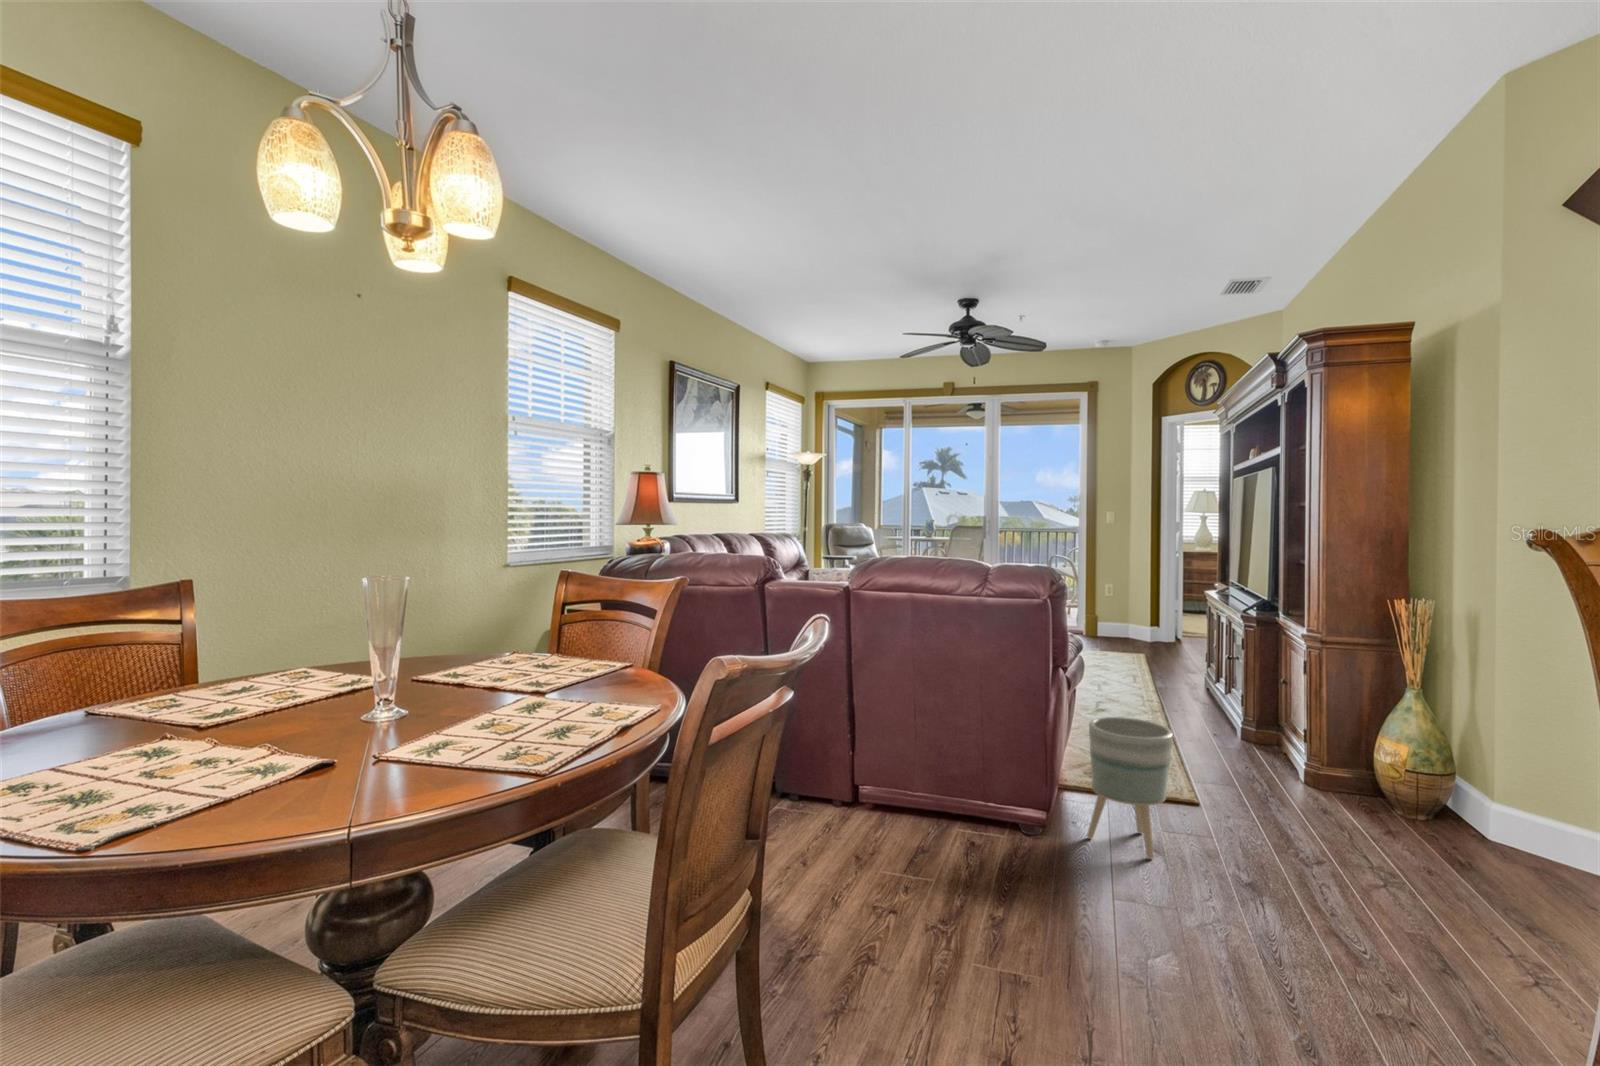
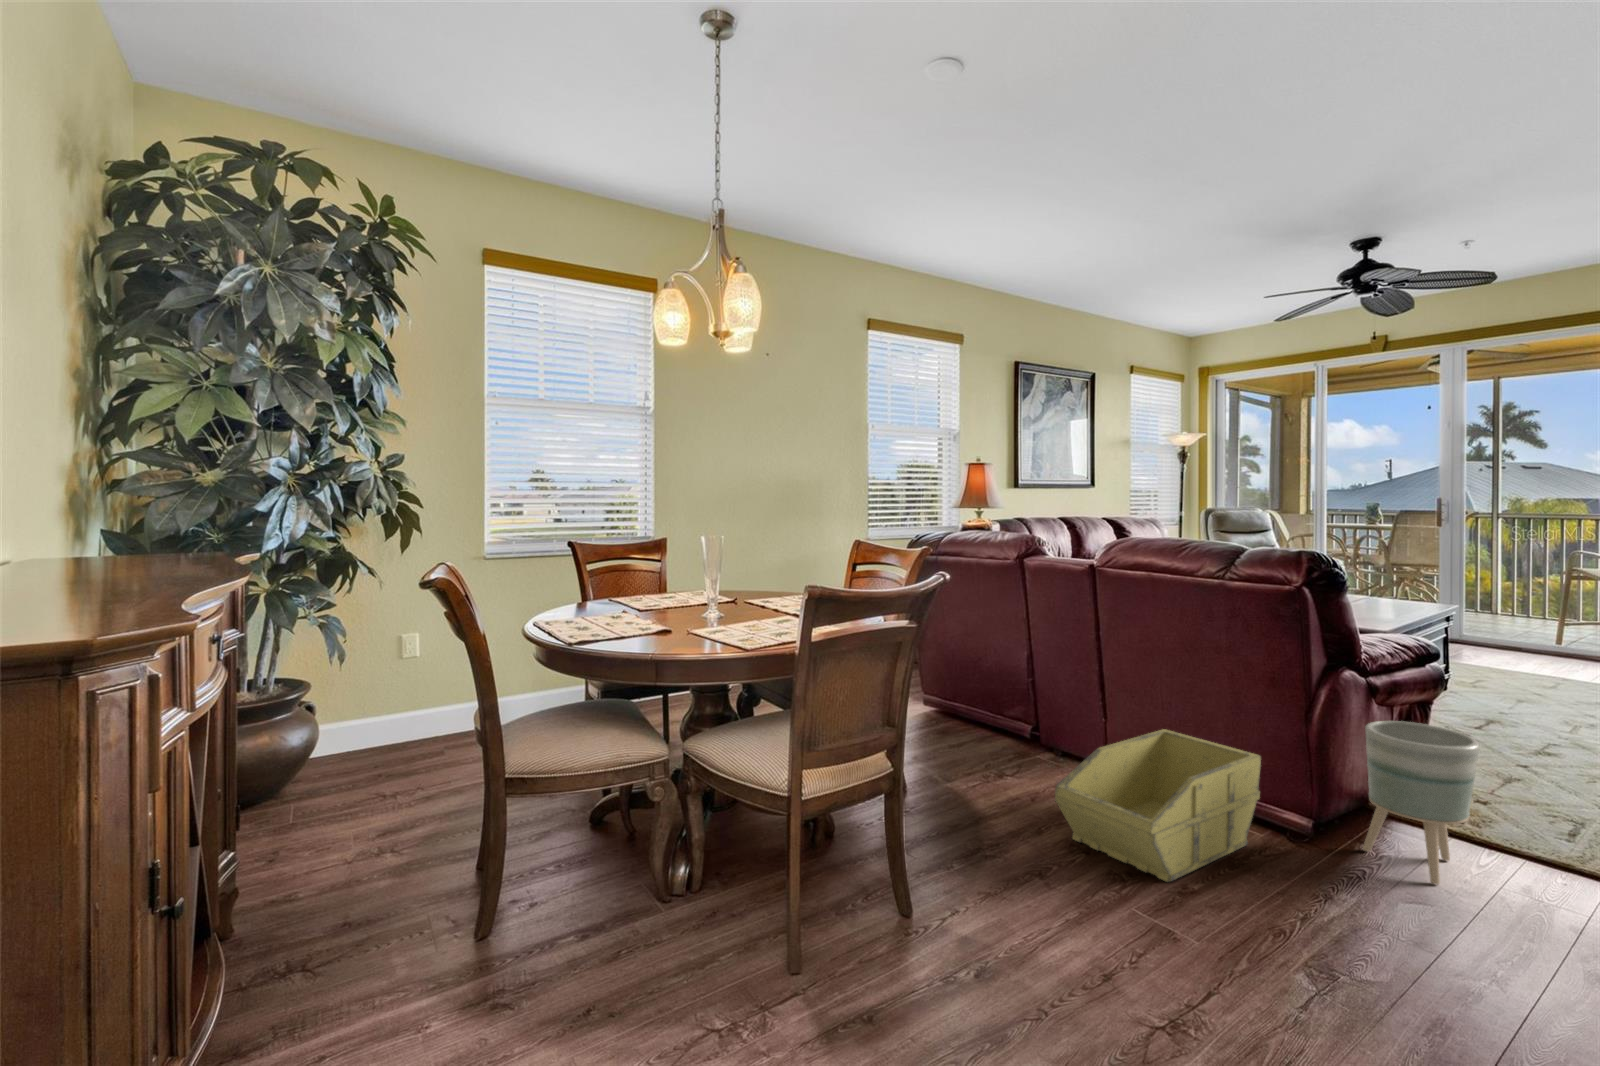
storage bin: none [858,752,1016,919] -> present [1055,729,1261,882]

